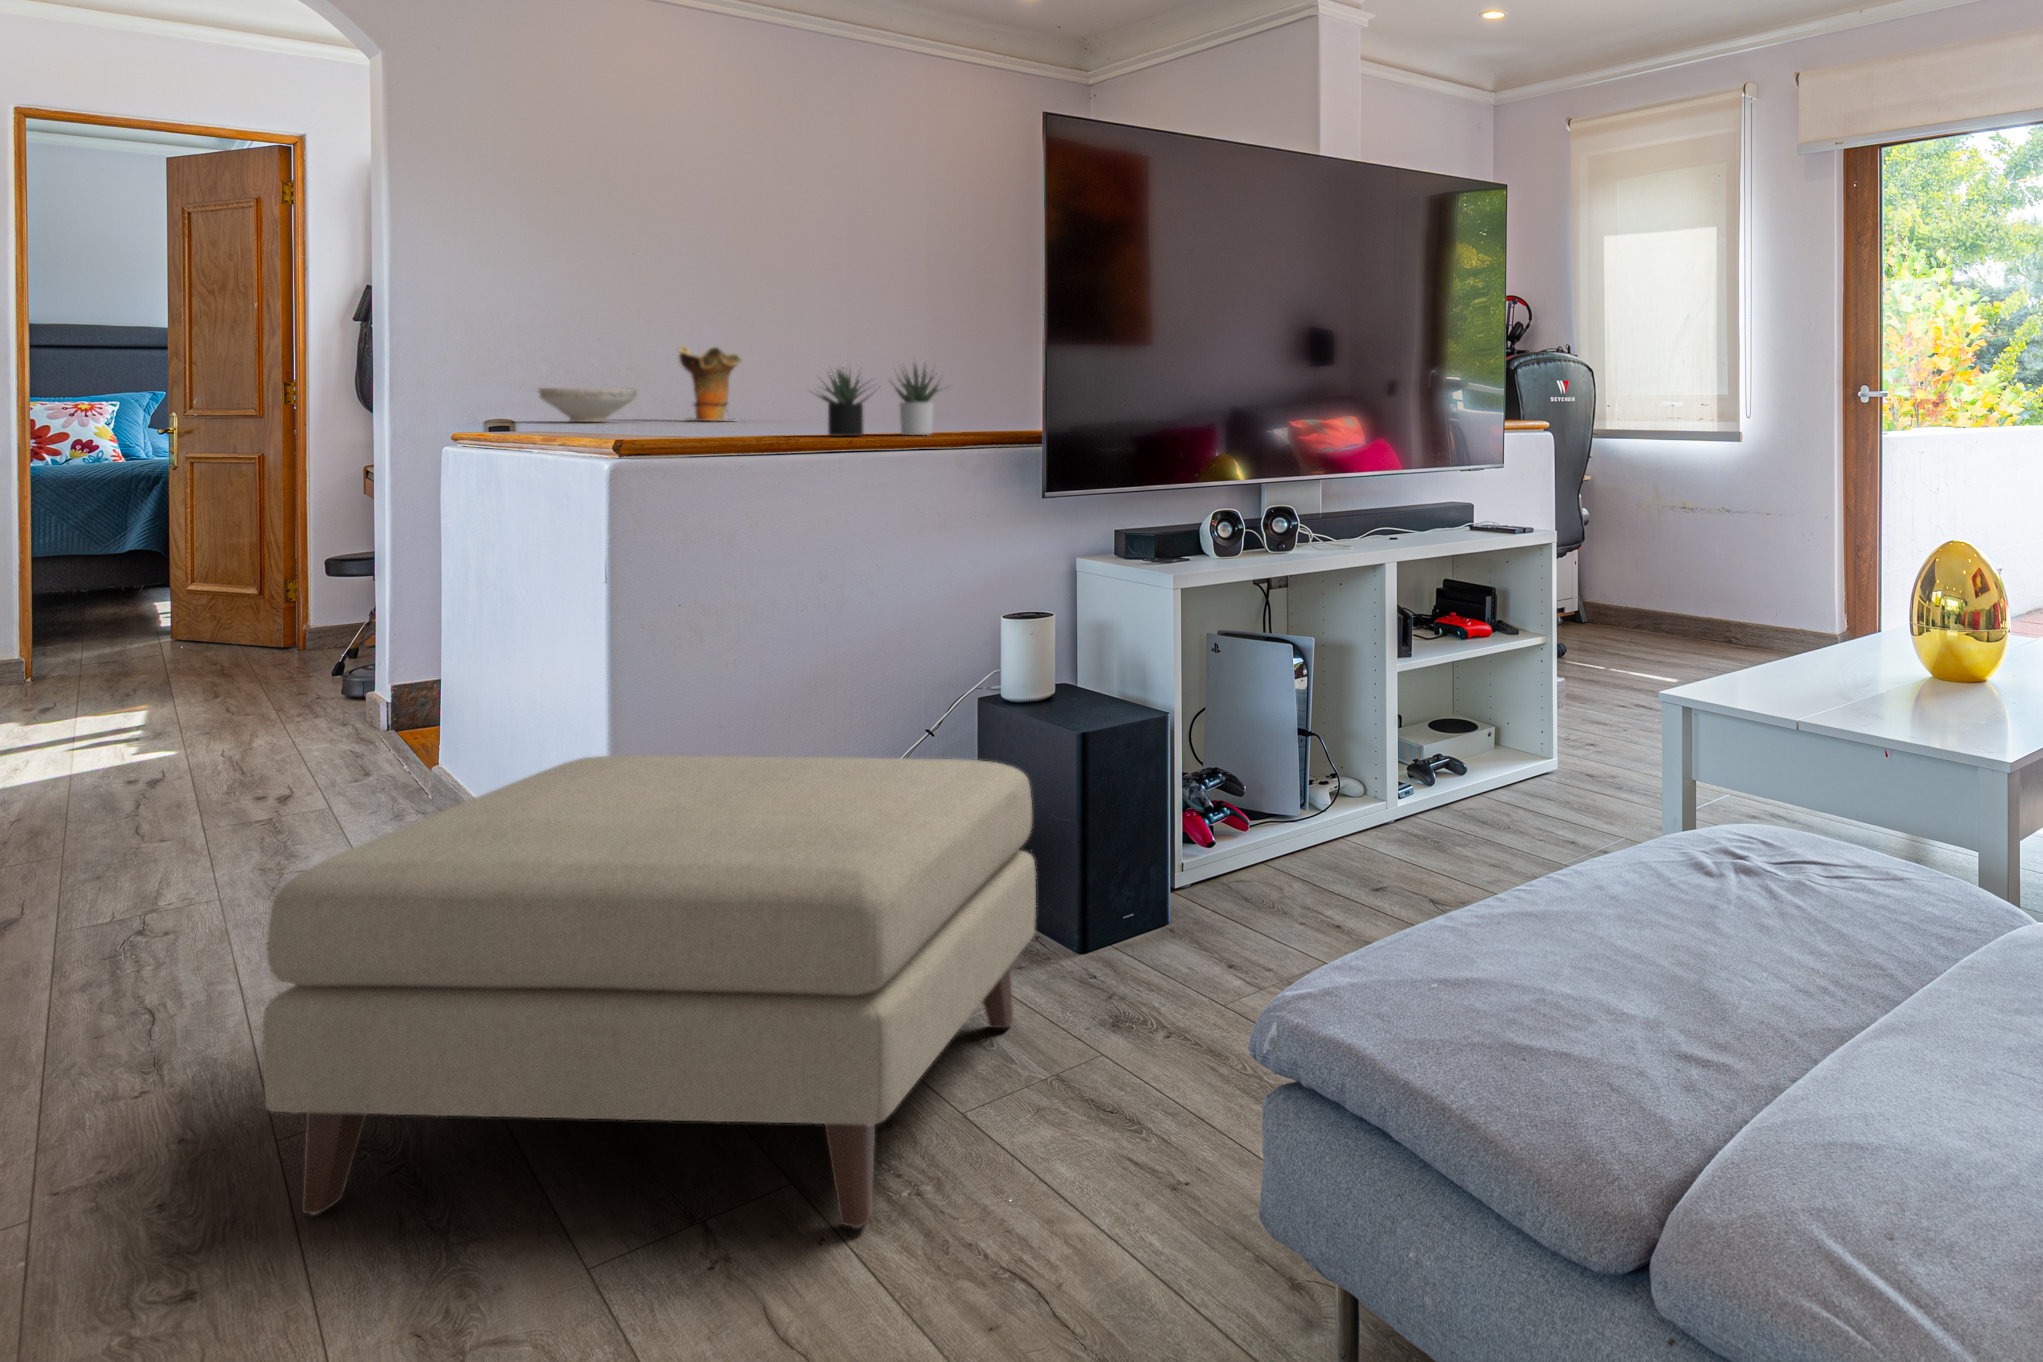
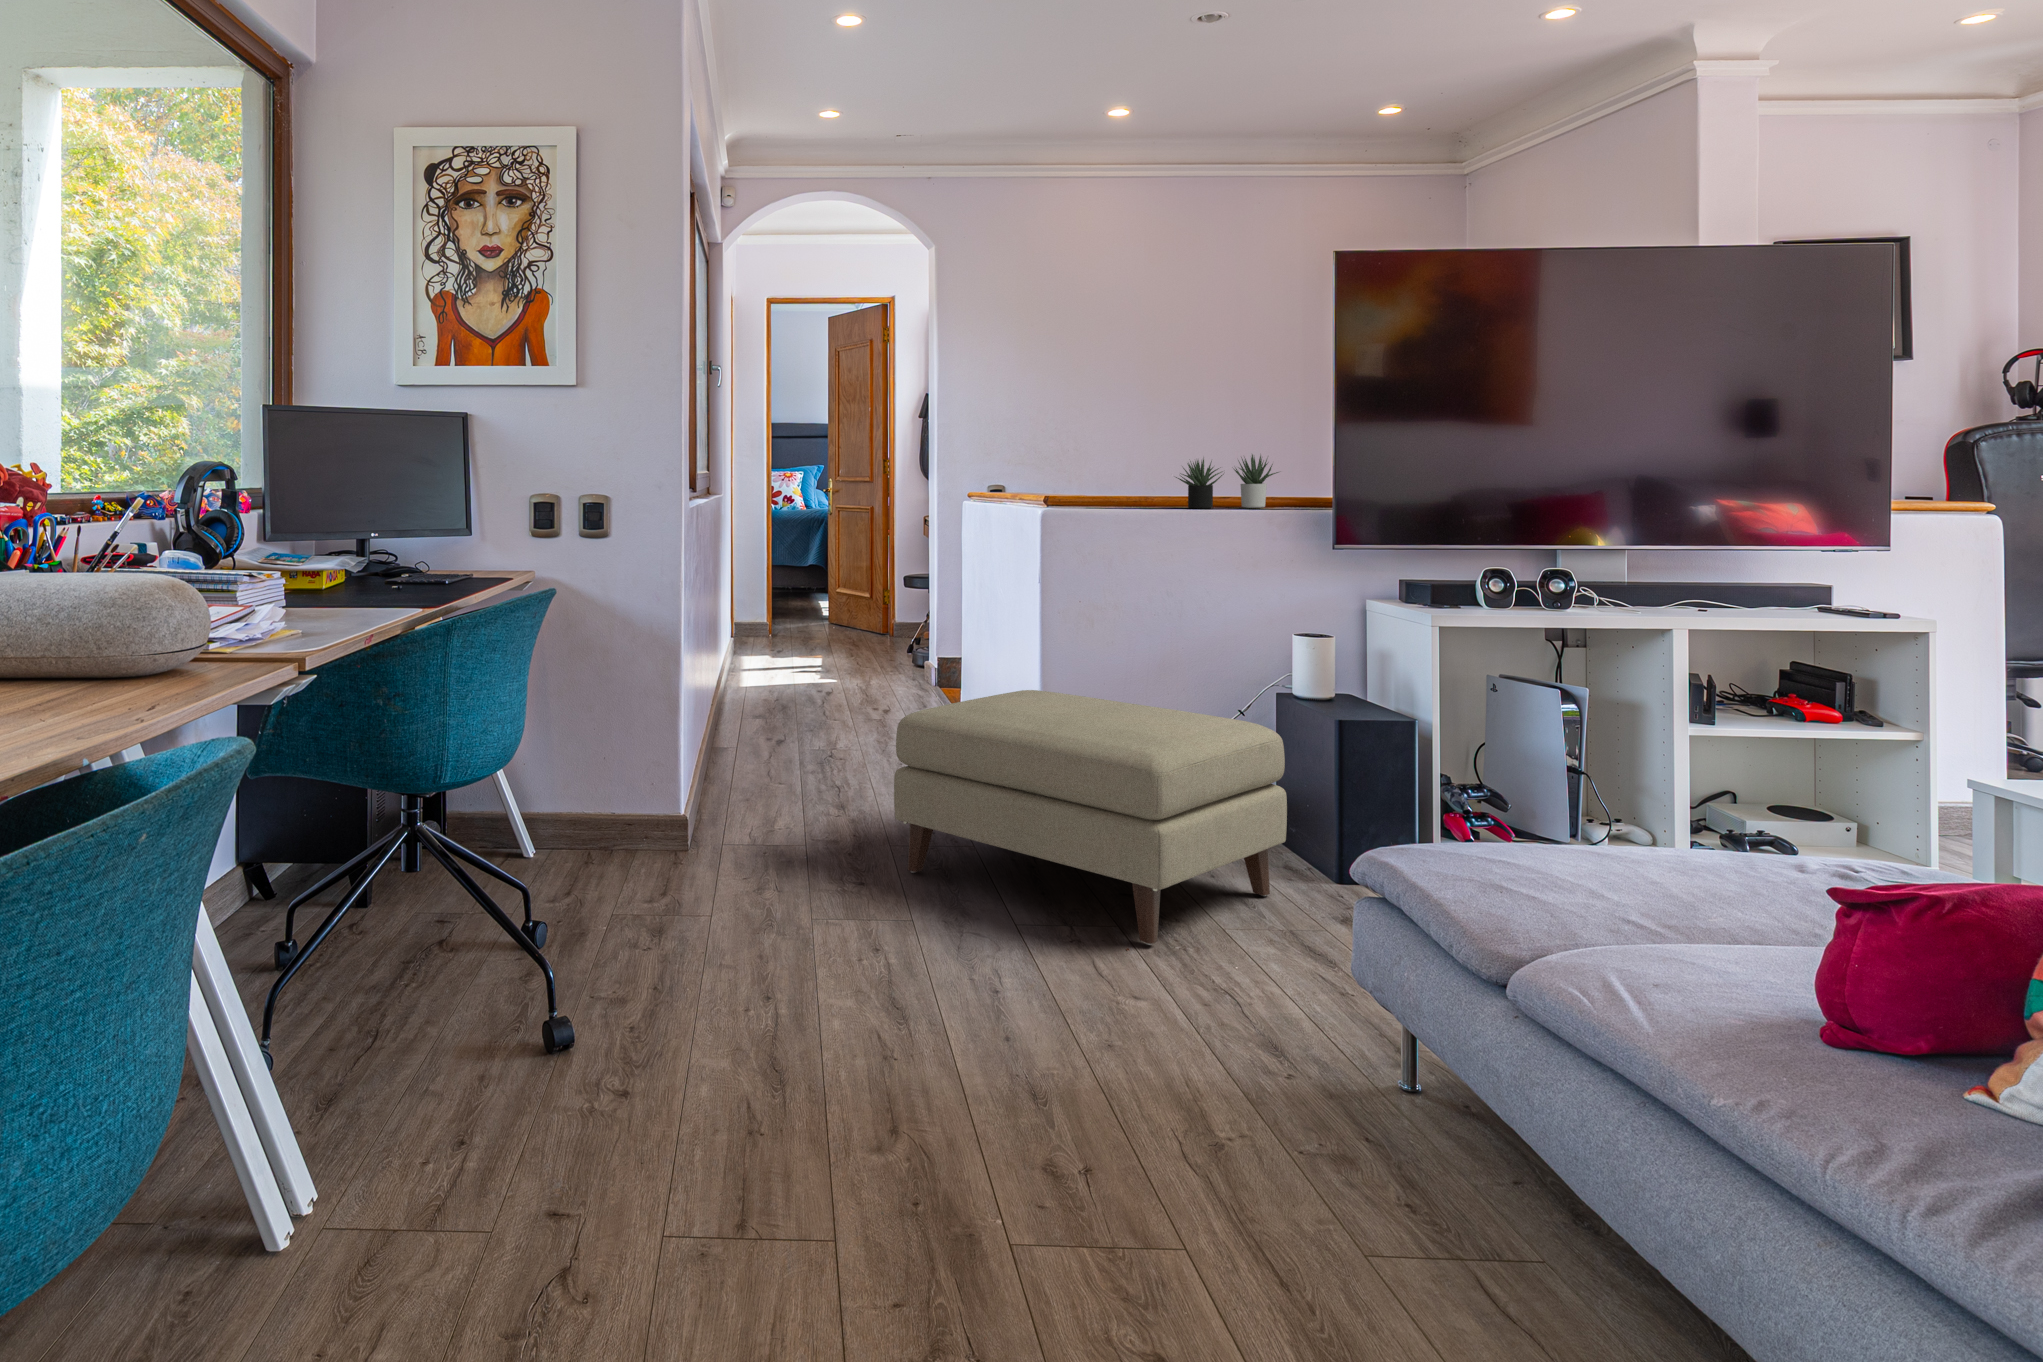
decorative vase: present [679,346,742,421] -> none [1105,434,1150,492]
decorative bowl: present [539,388,637,422] -> none [1017,469,1078,493]

